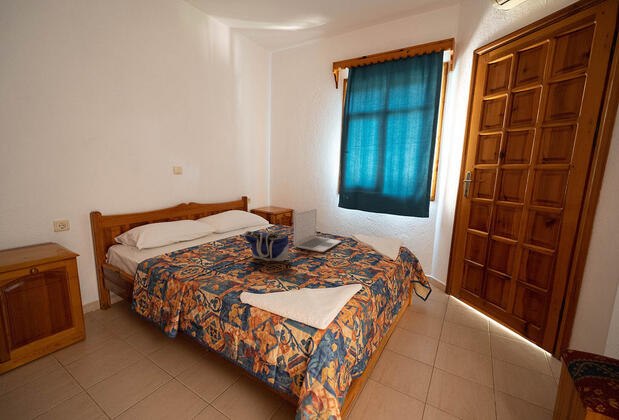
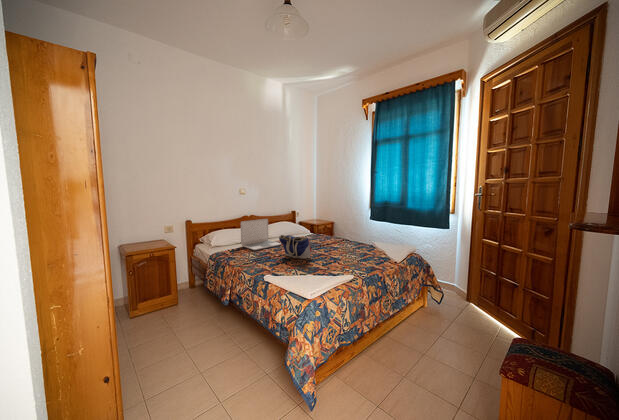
laptop: present [294,209,341,252] -> present [241,219,281,250]

